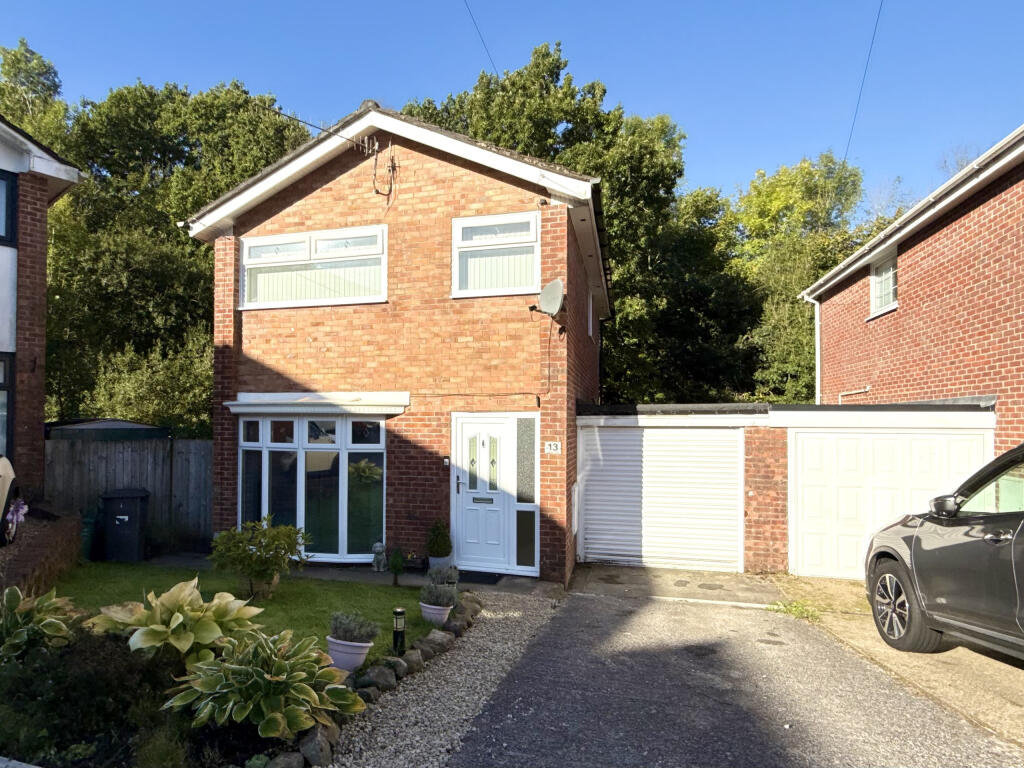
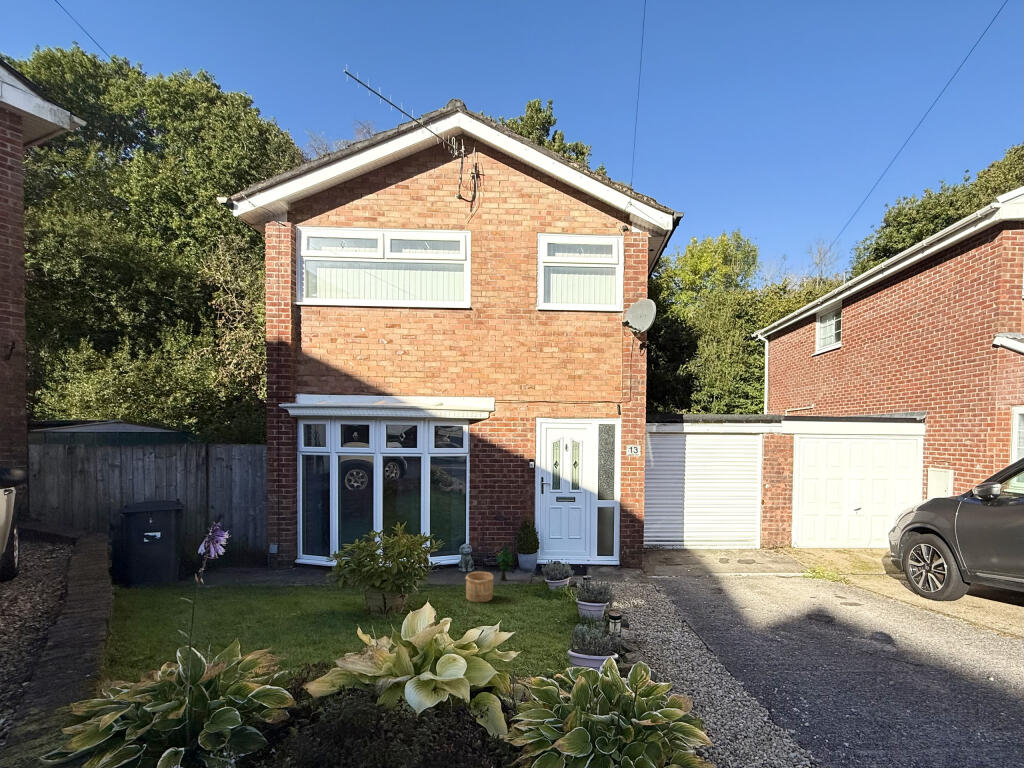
wooden bucket: none [316,574,350,610] -> present [466,571,494,602]

